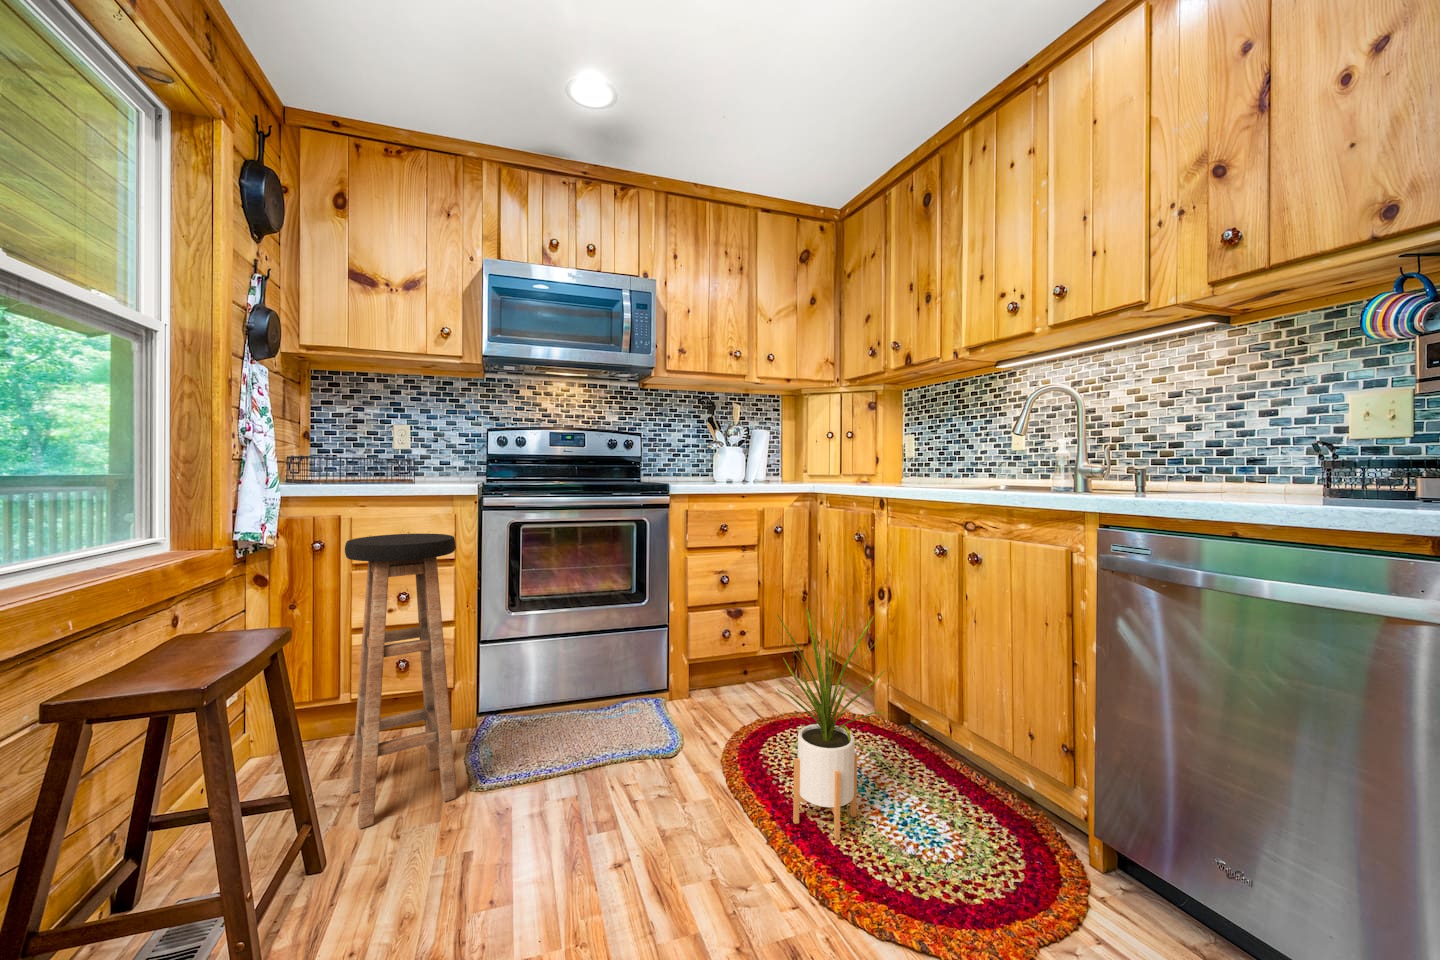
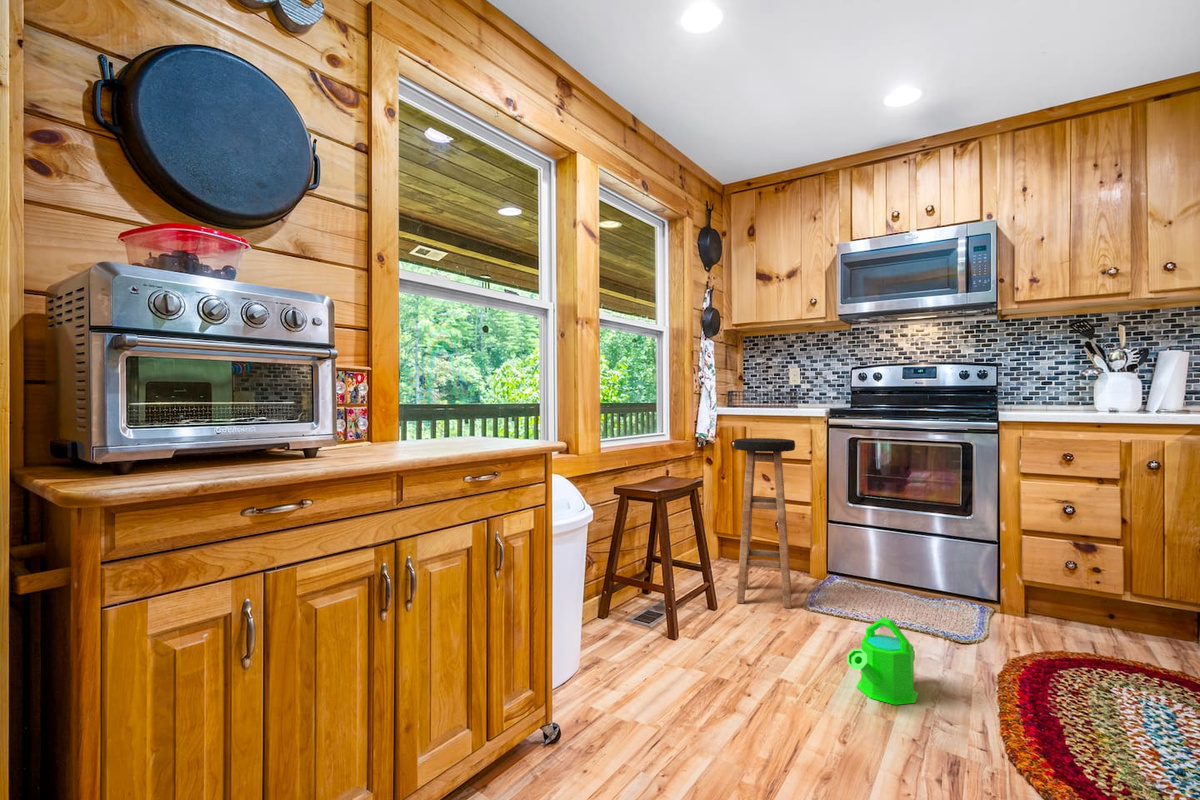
house plant: present [772,602,885,840] -> none [1010,510,1158,737]
watering can: none [624,788,704,921] -> present [847,617,918,705]

